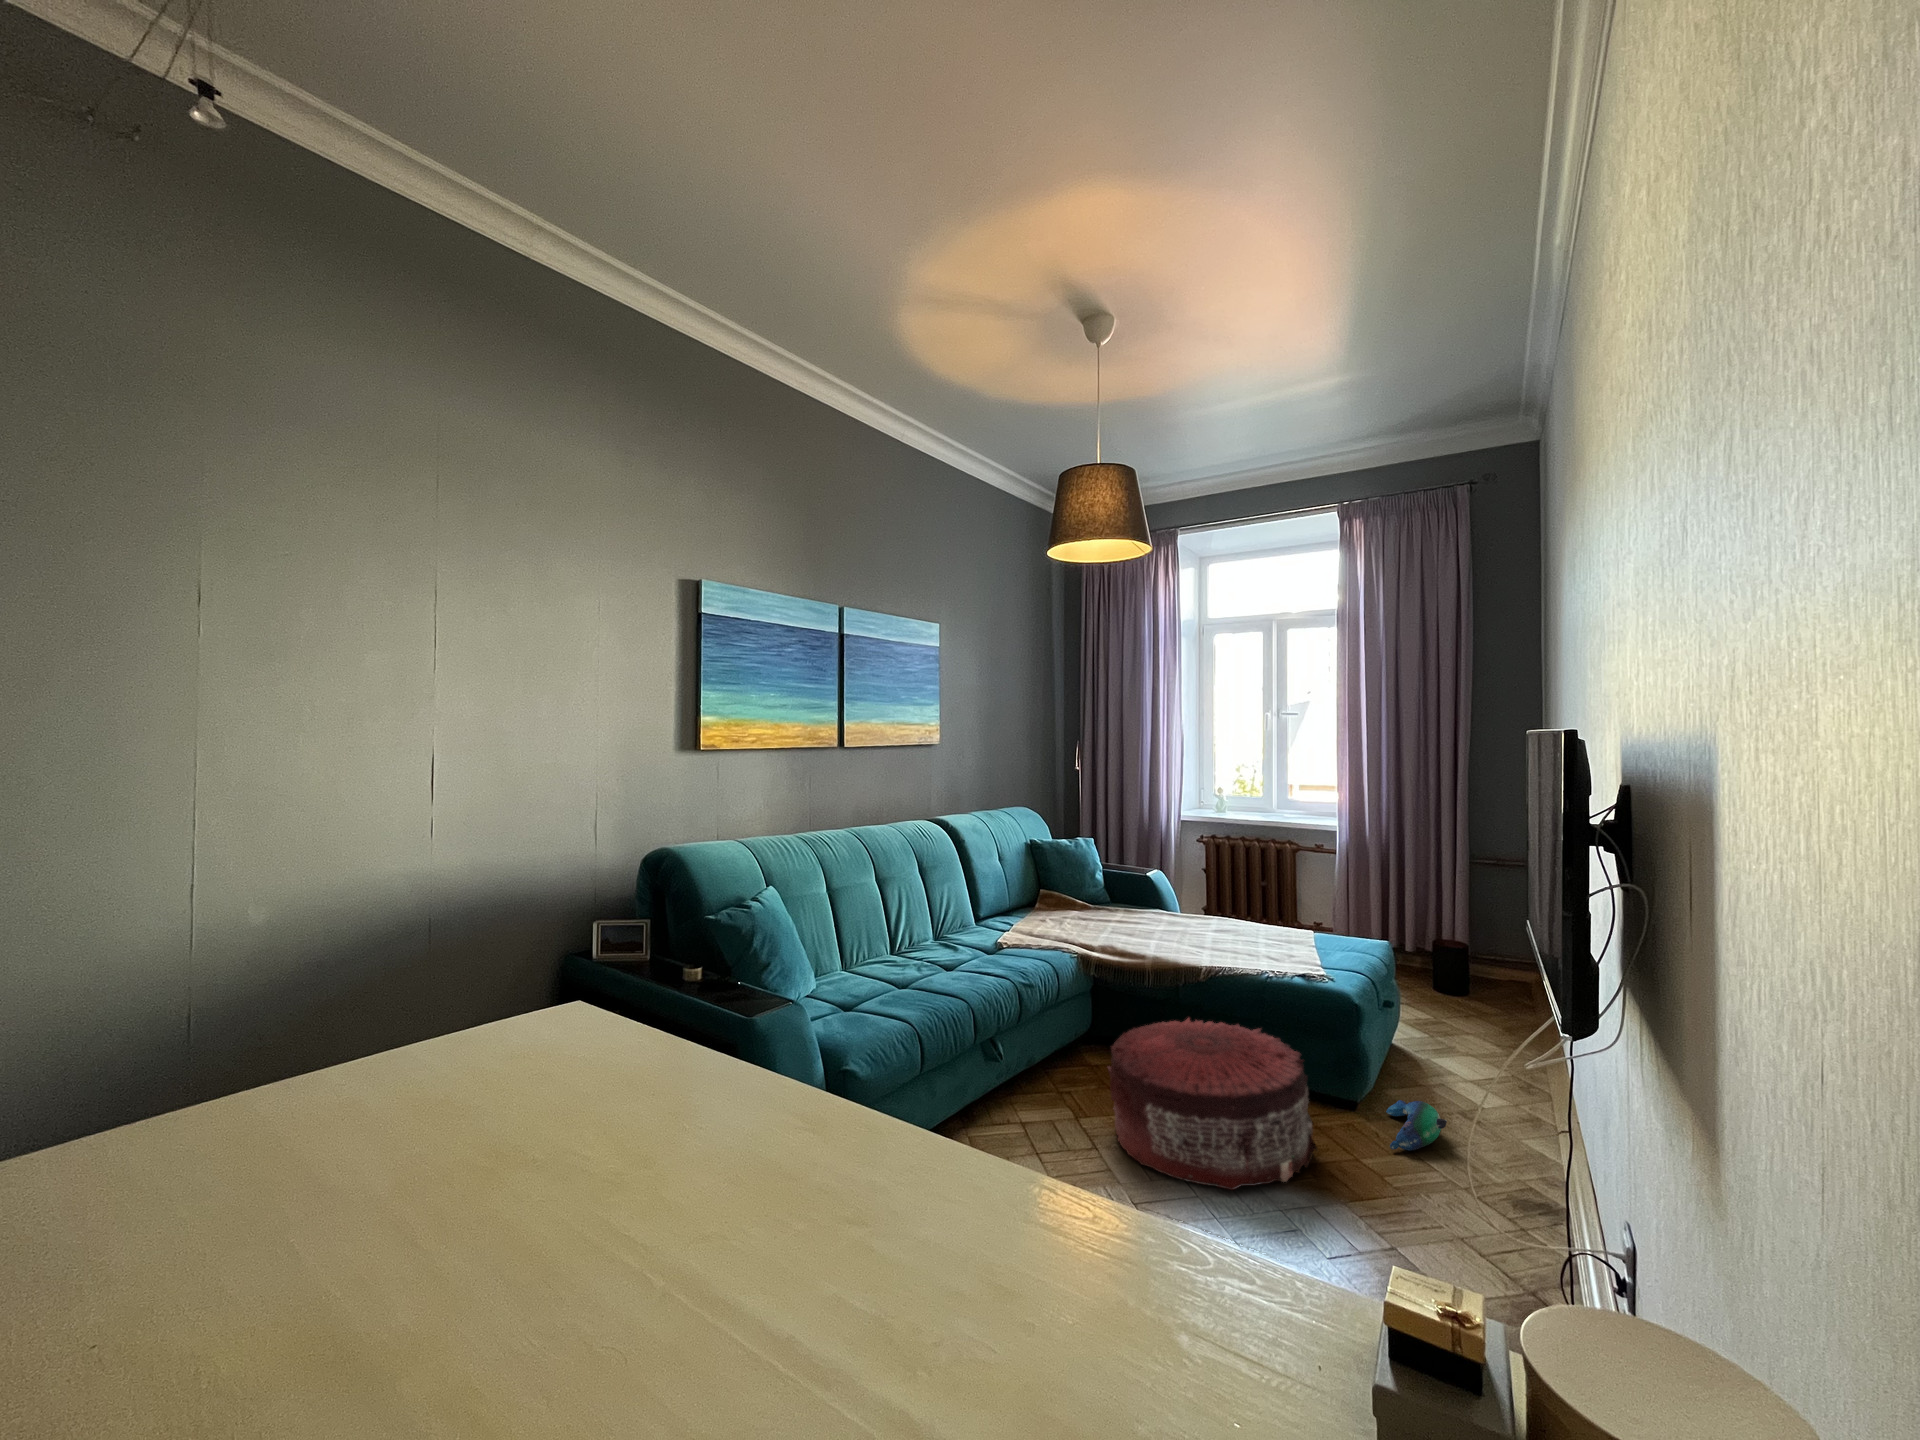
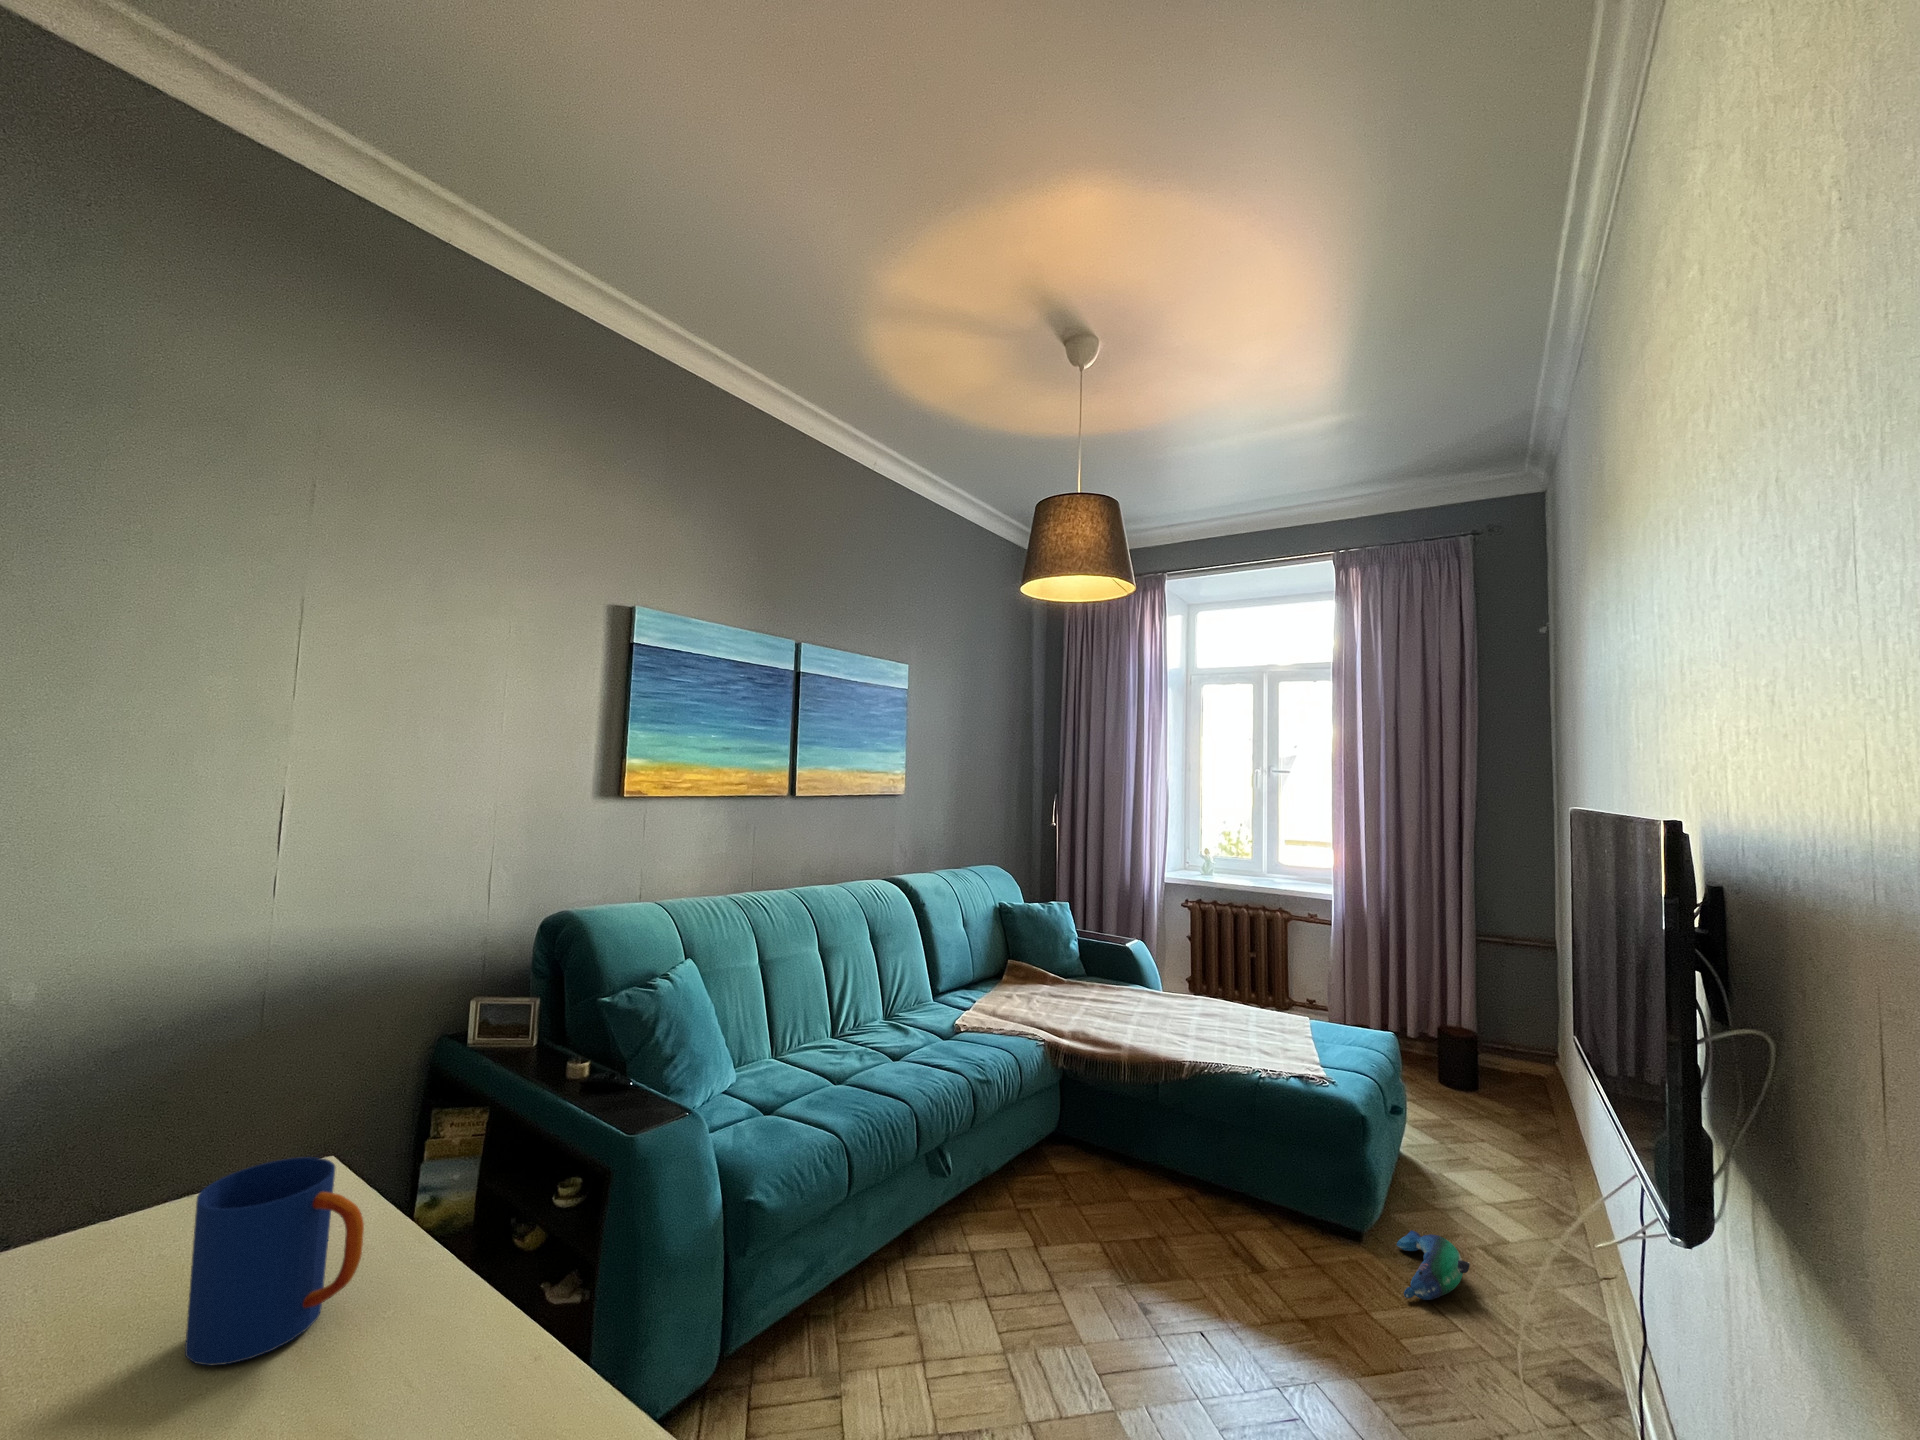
mug: none [540,979,645,1100] -> present [185,1157,364,1365]
pouf: present [1108,1018,1317,1190] -> none [1073,1124,1321,1356]

